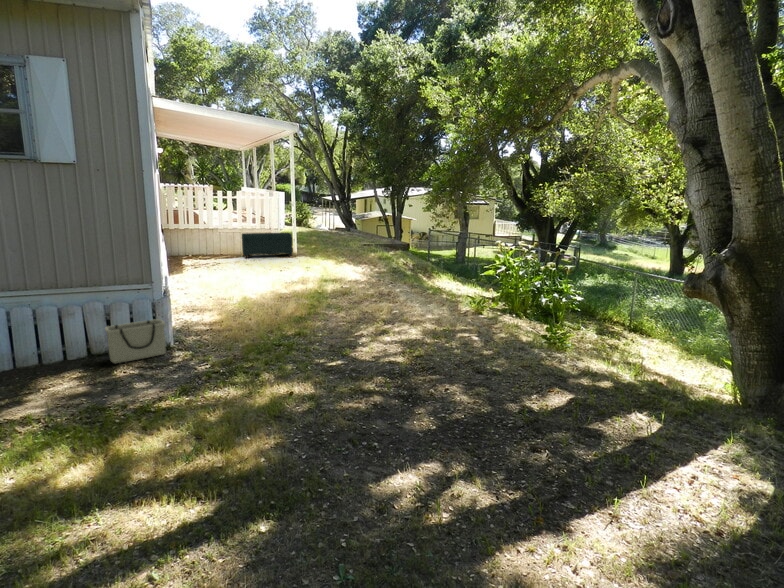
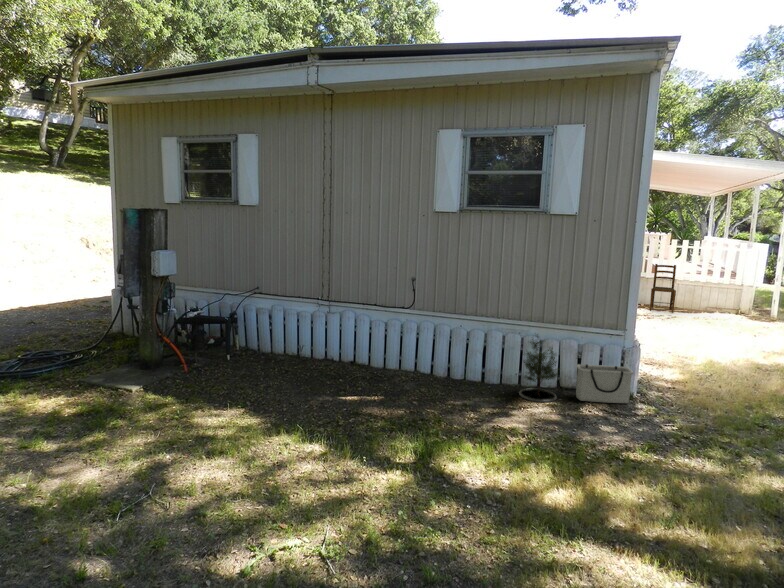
chair: none [195,215,218,260] -> present [650,264,676,313]
bench: present [242,233,292,258] -> none [703,288,774,321]
potted tree: none [30,301,87,378] -> present [519,336,558,402]

